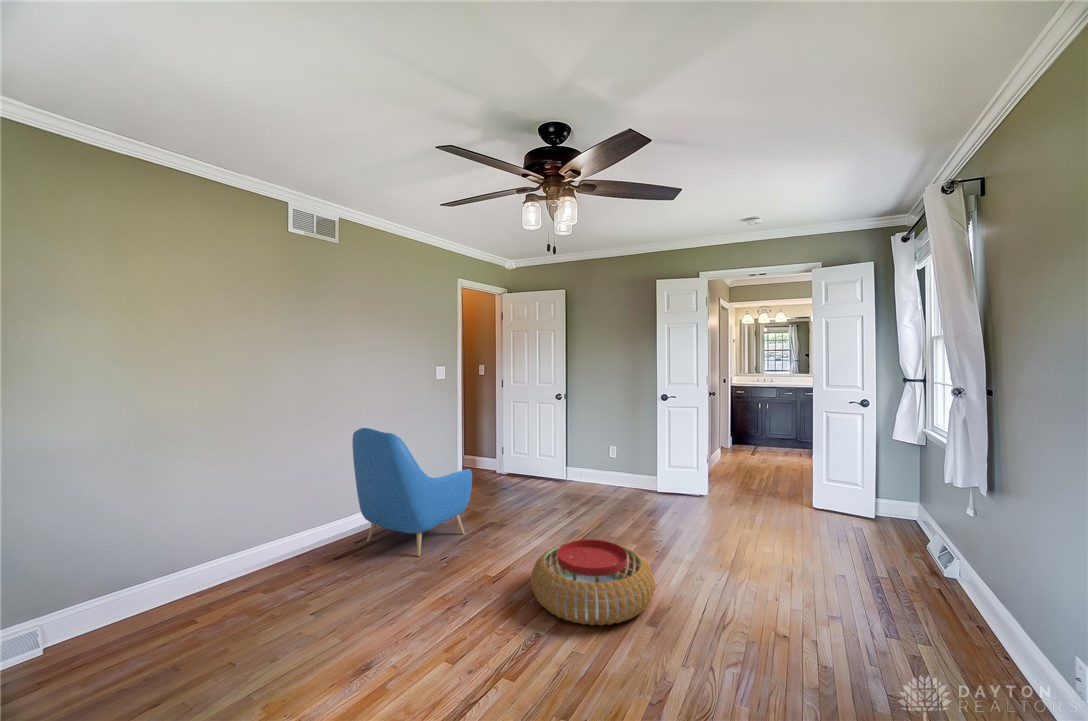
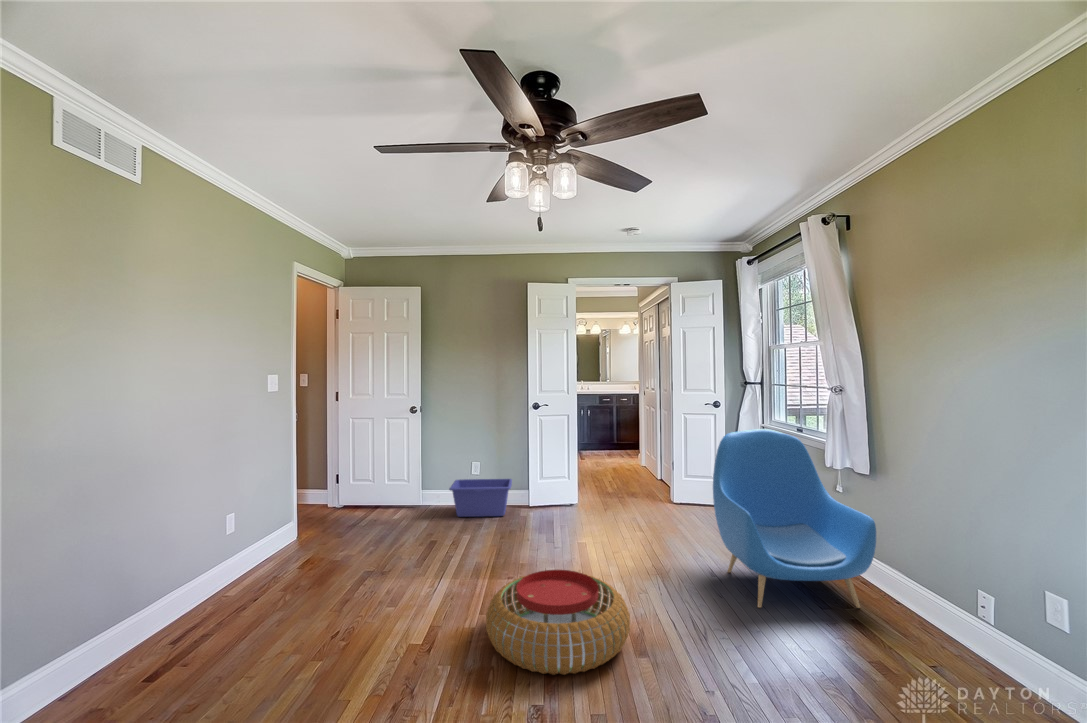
armchair: present [352,428,472,556] -> present [713,429,876,608]
storage bin: none [581,459,641,495] -> present [449,479,512,517]

